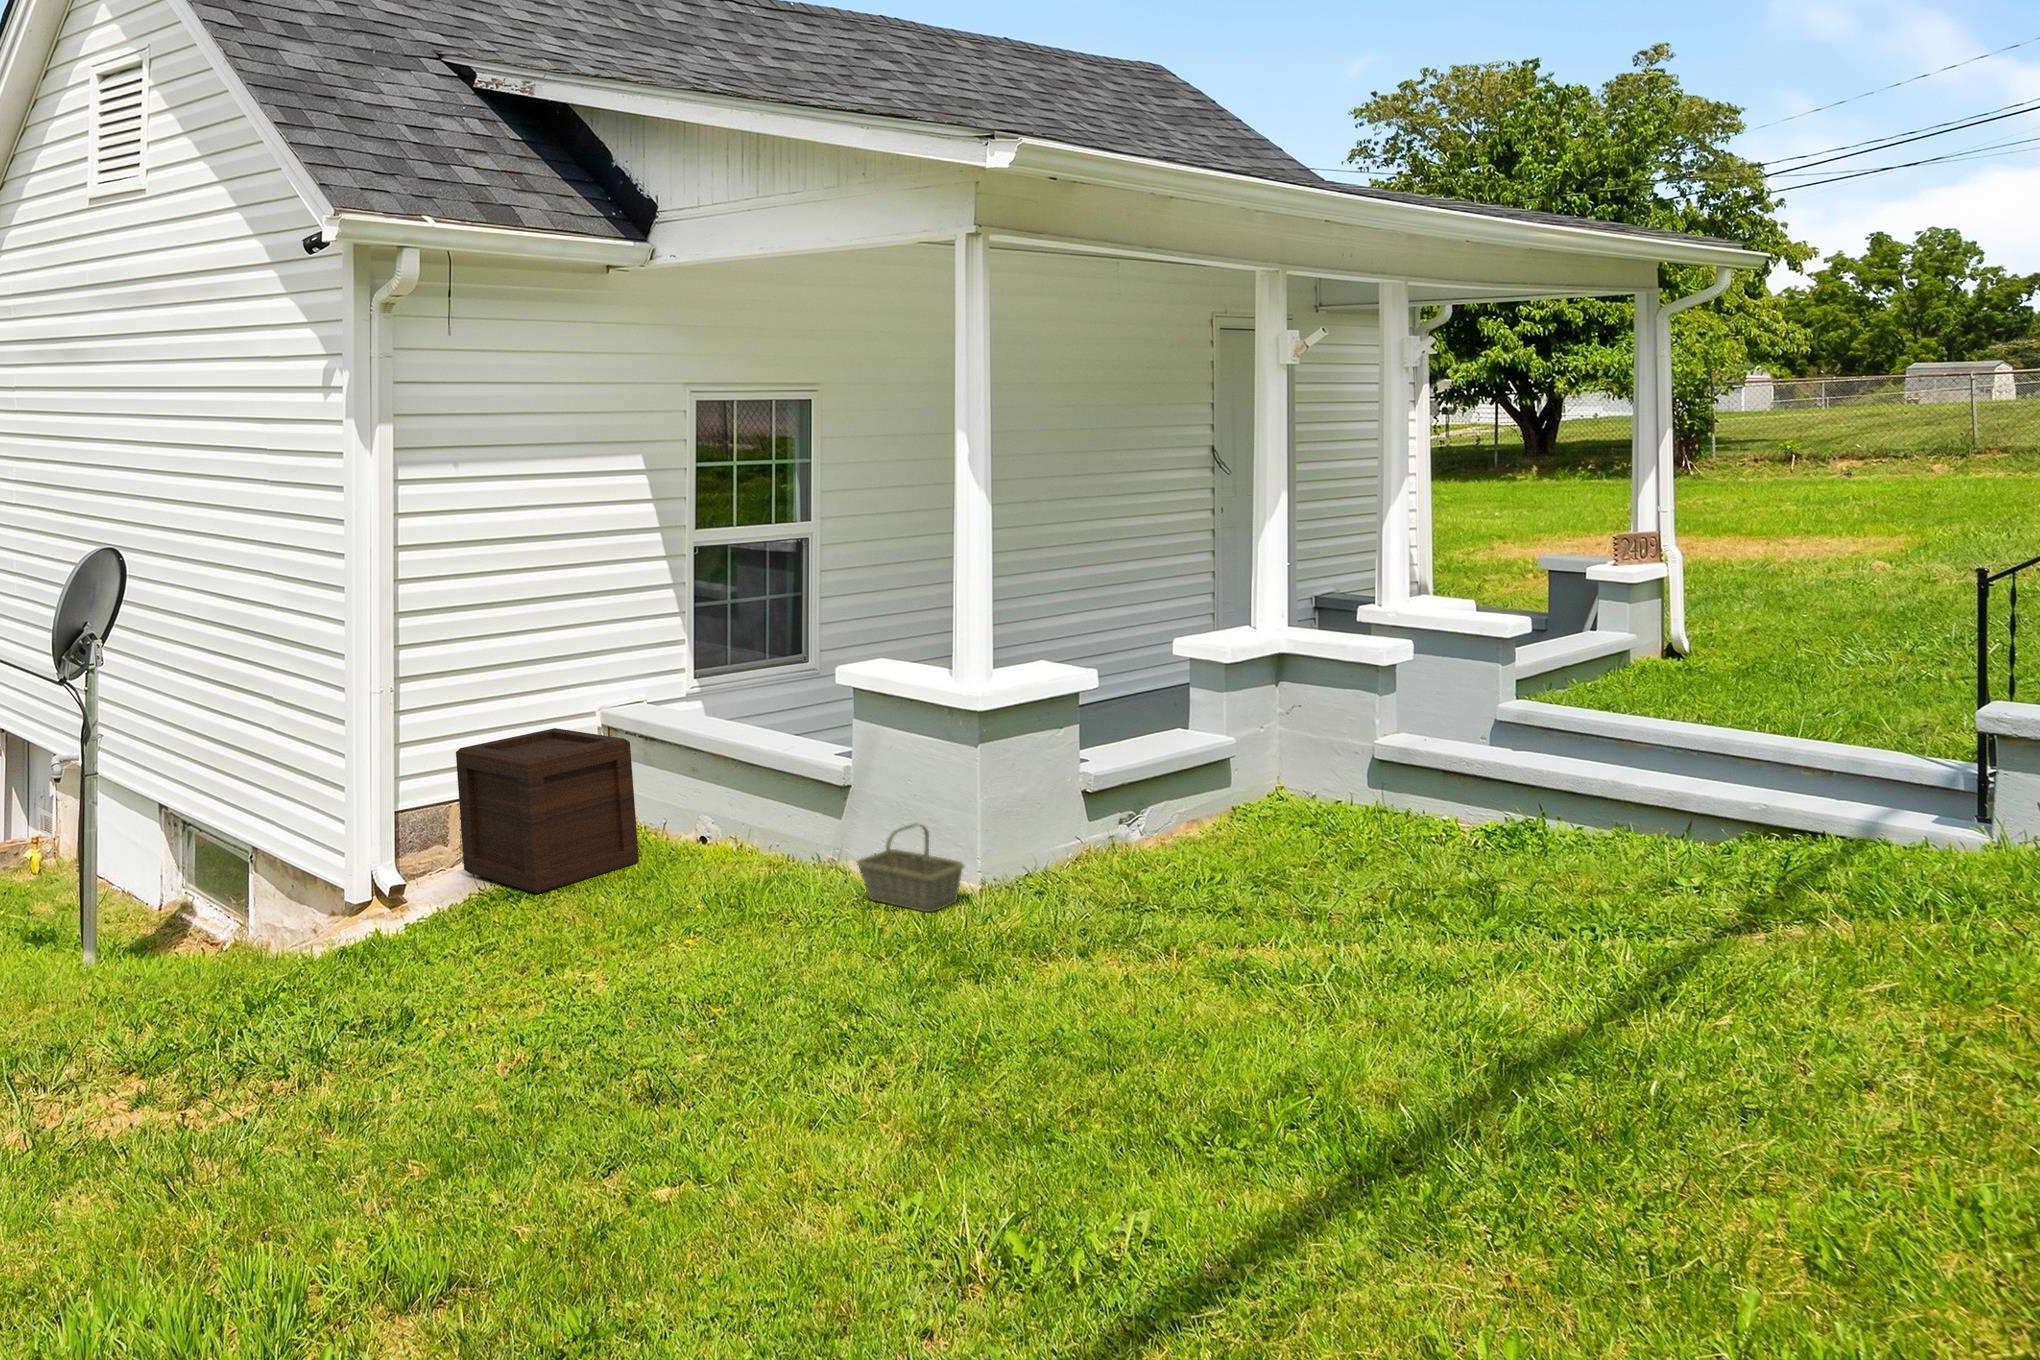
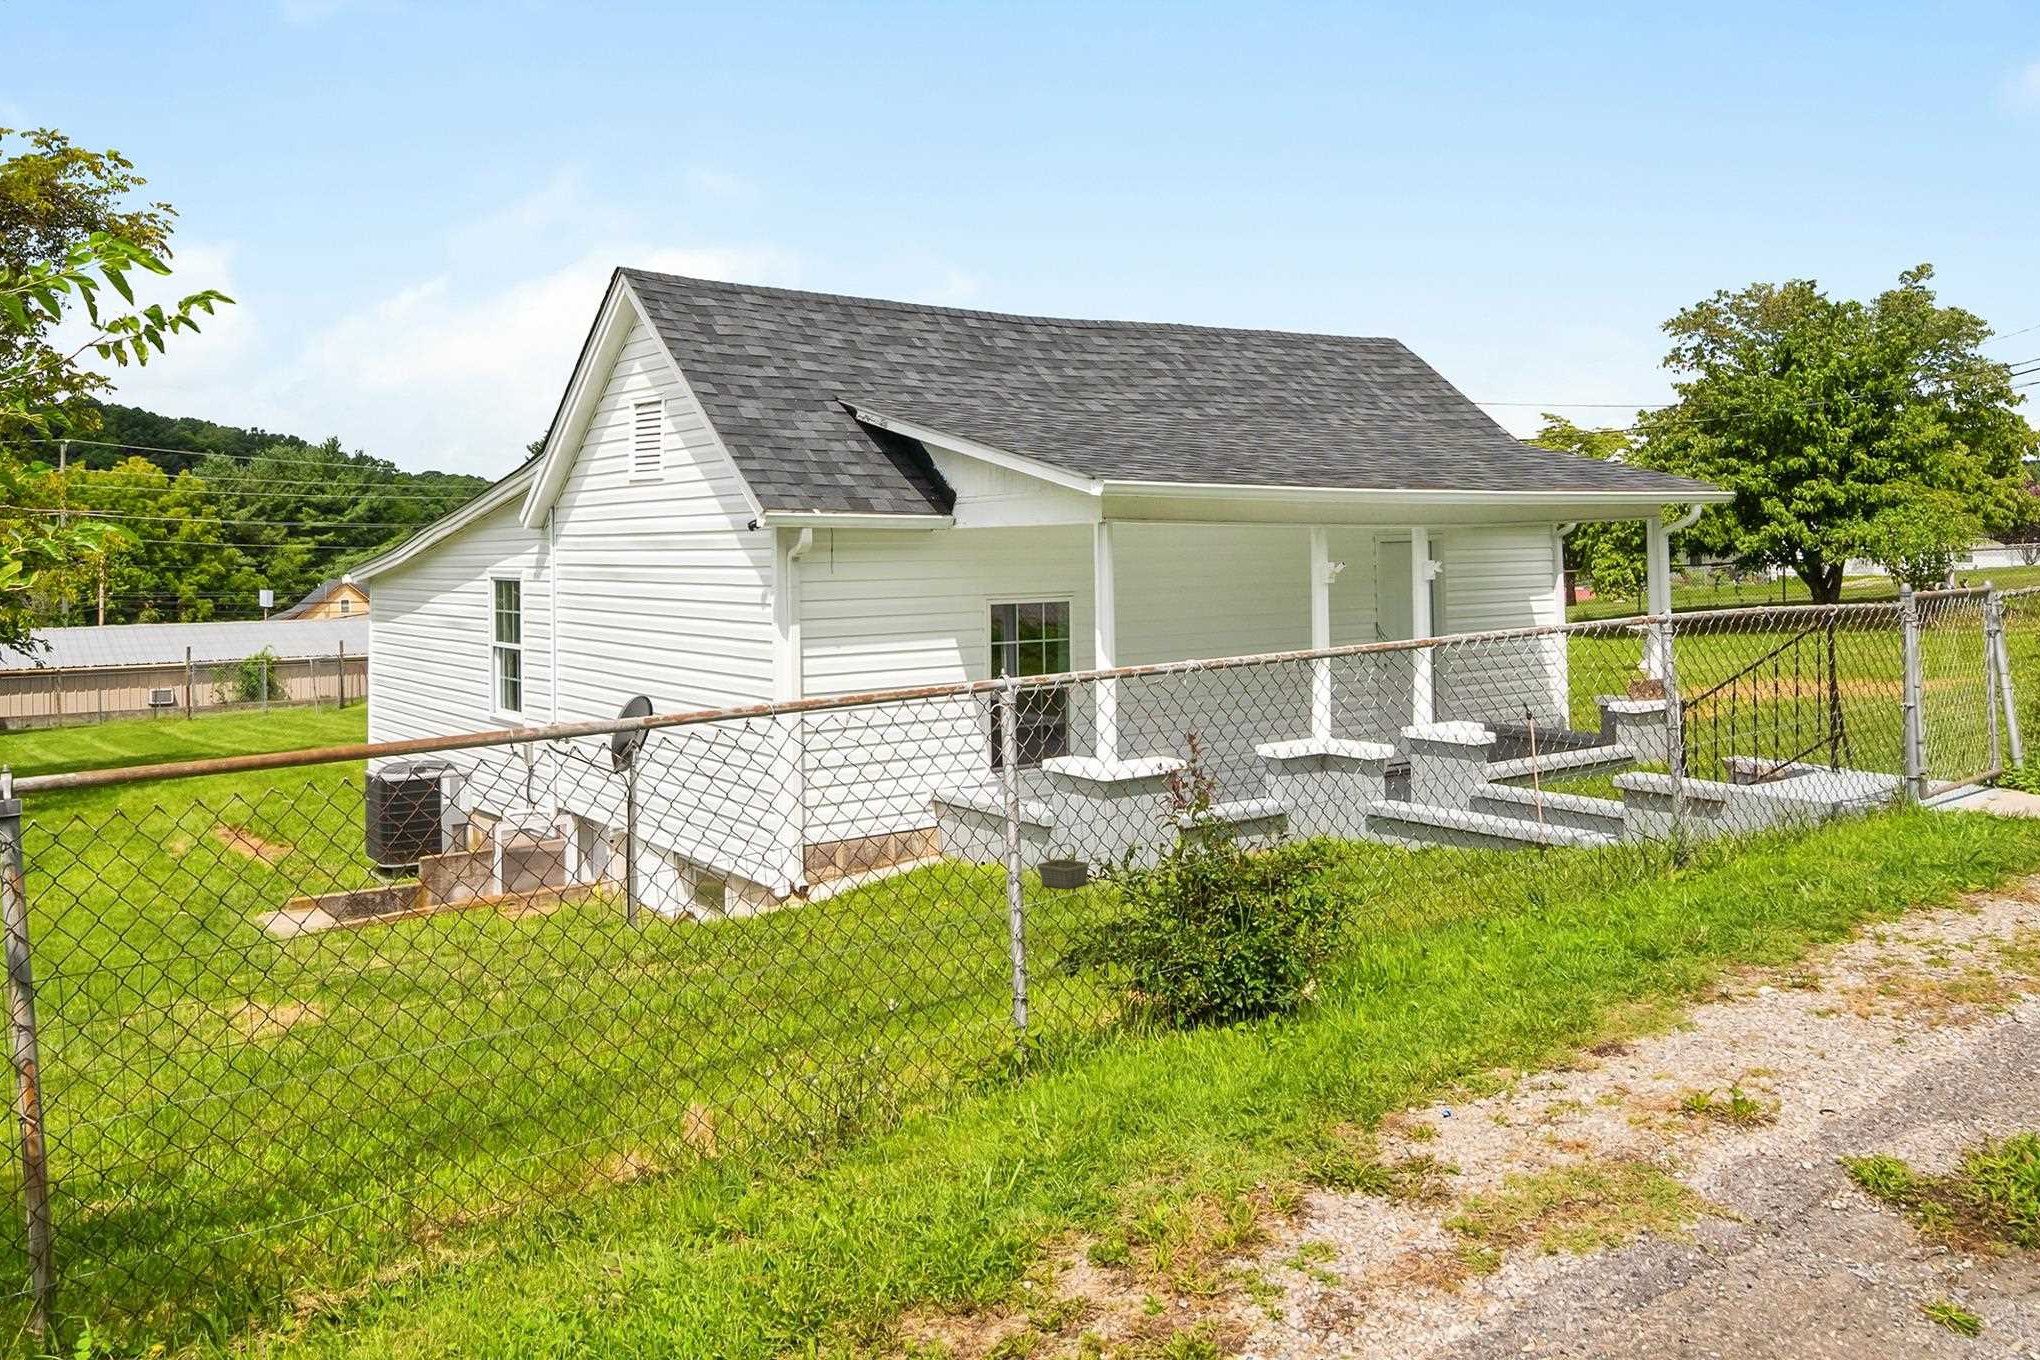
wooden crate: present [456,728,639,894] -> none [836,801,938,890]

